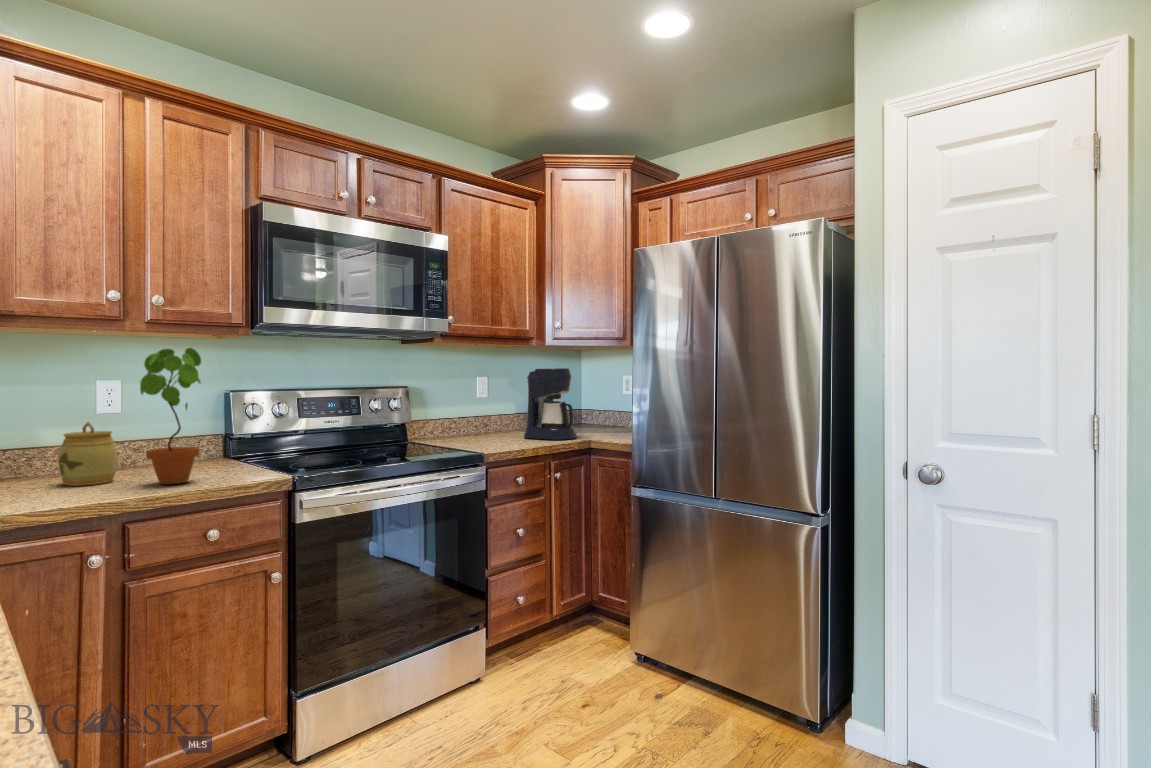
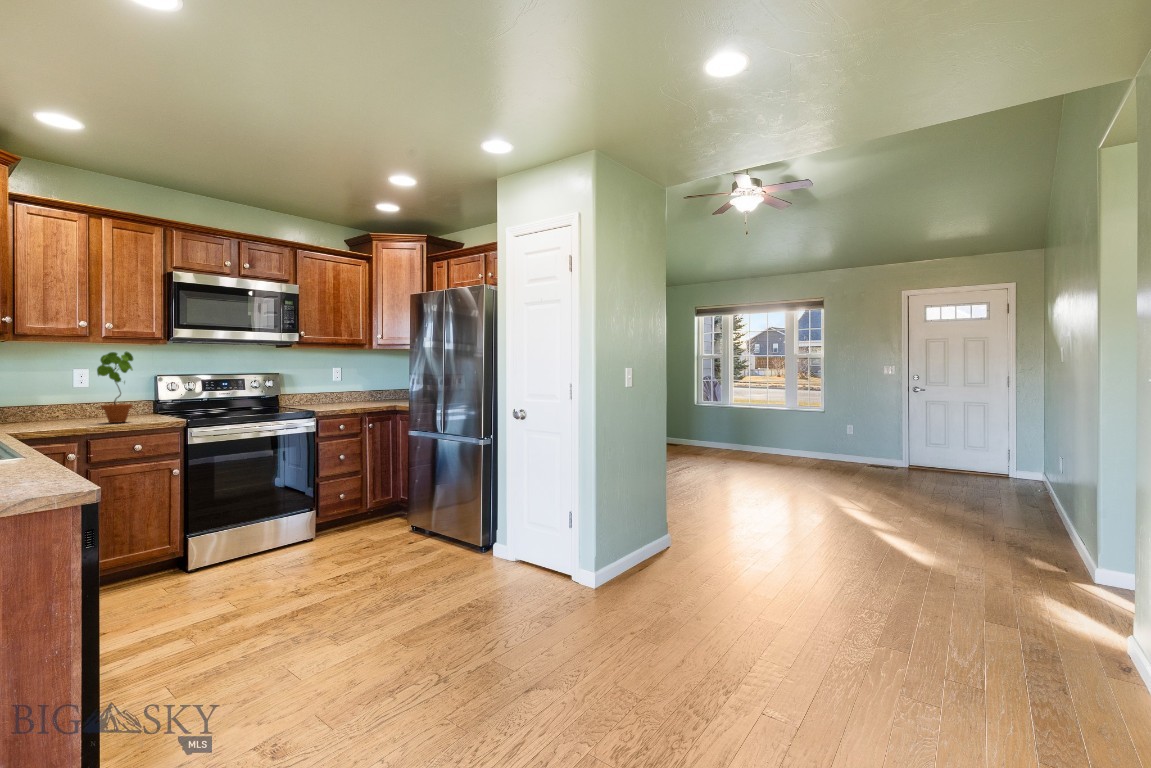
coffee maker: present [524,368,577,440] -> none [358,363,392,406]
jar: present [59,422,117,486] -> none [52,391,86,424]

